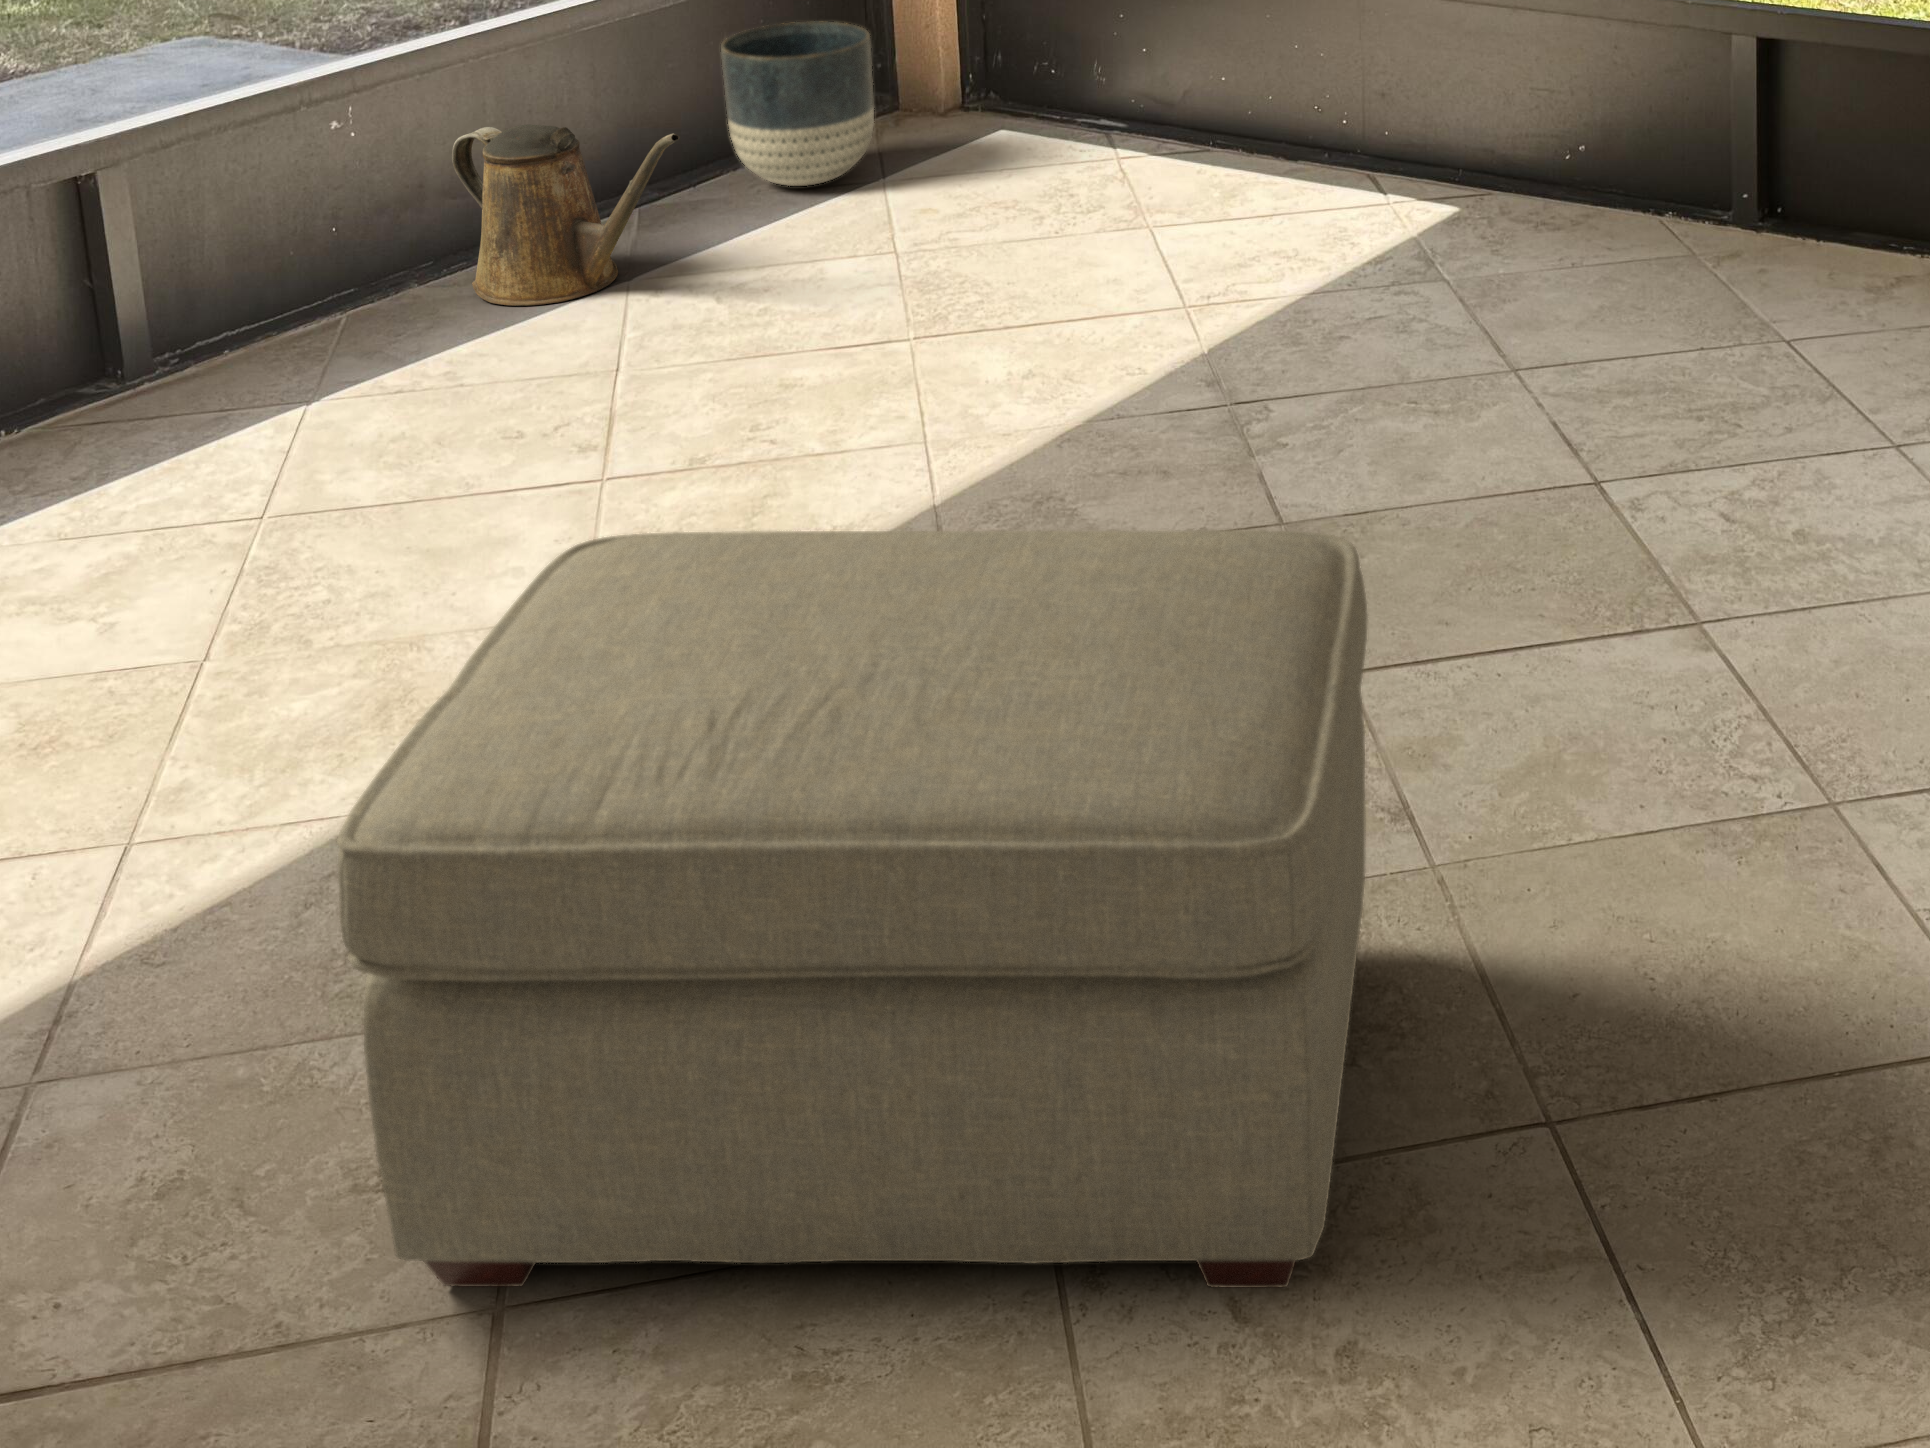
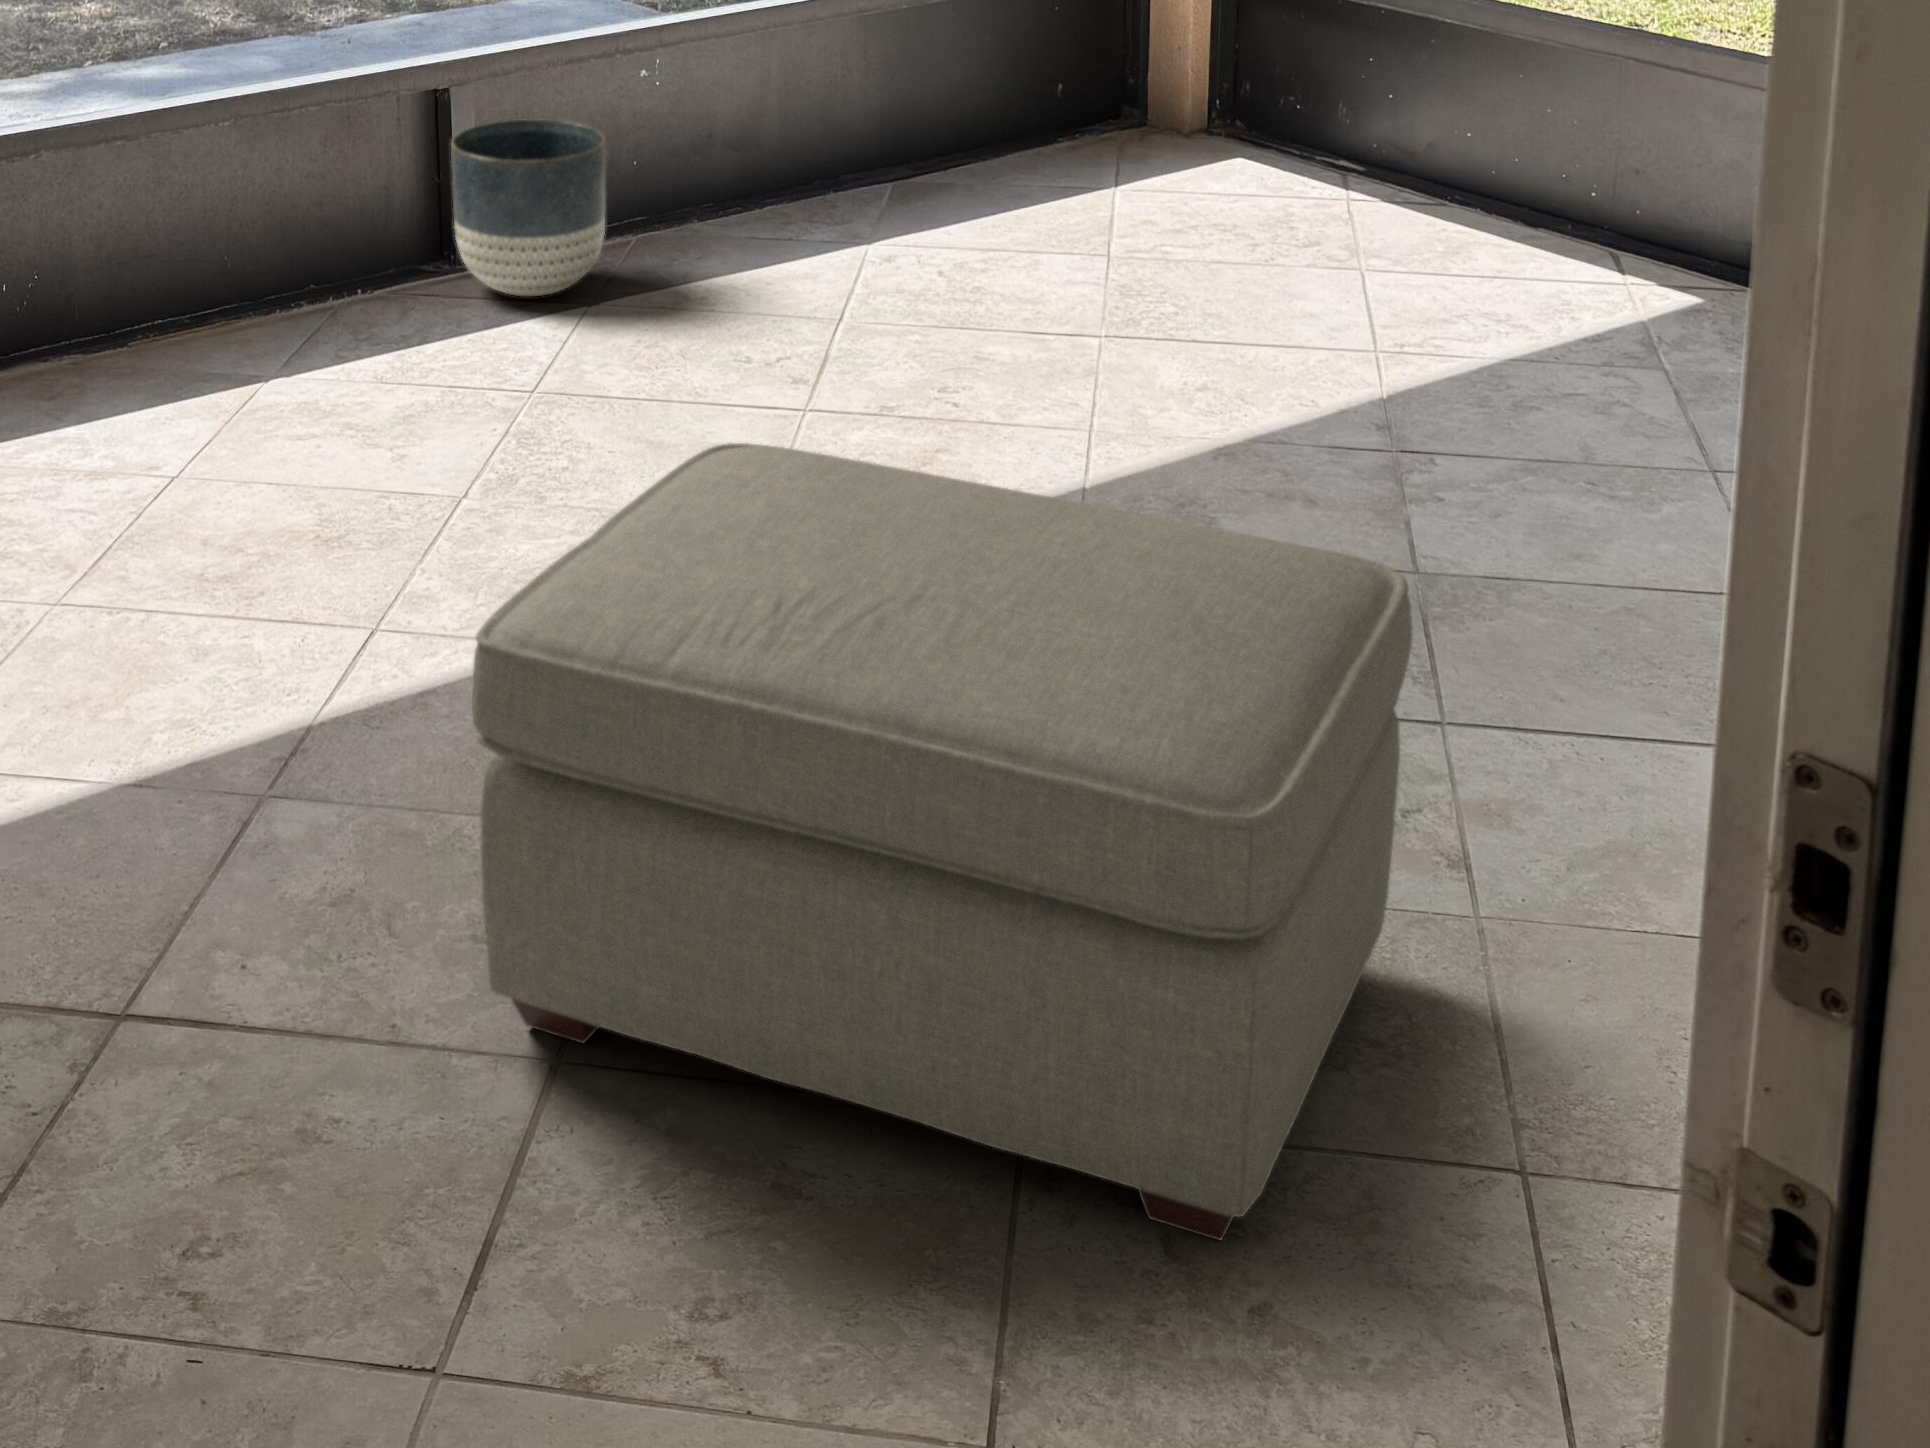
planter: present [721,22,874,186] -> present [451,119,606,296]
watering can: present [452,124,679,305] -> none [734,91,921,255]

